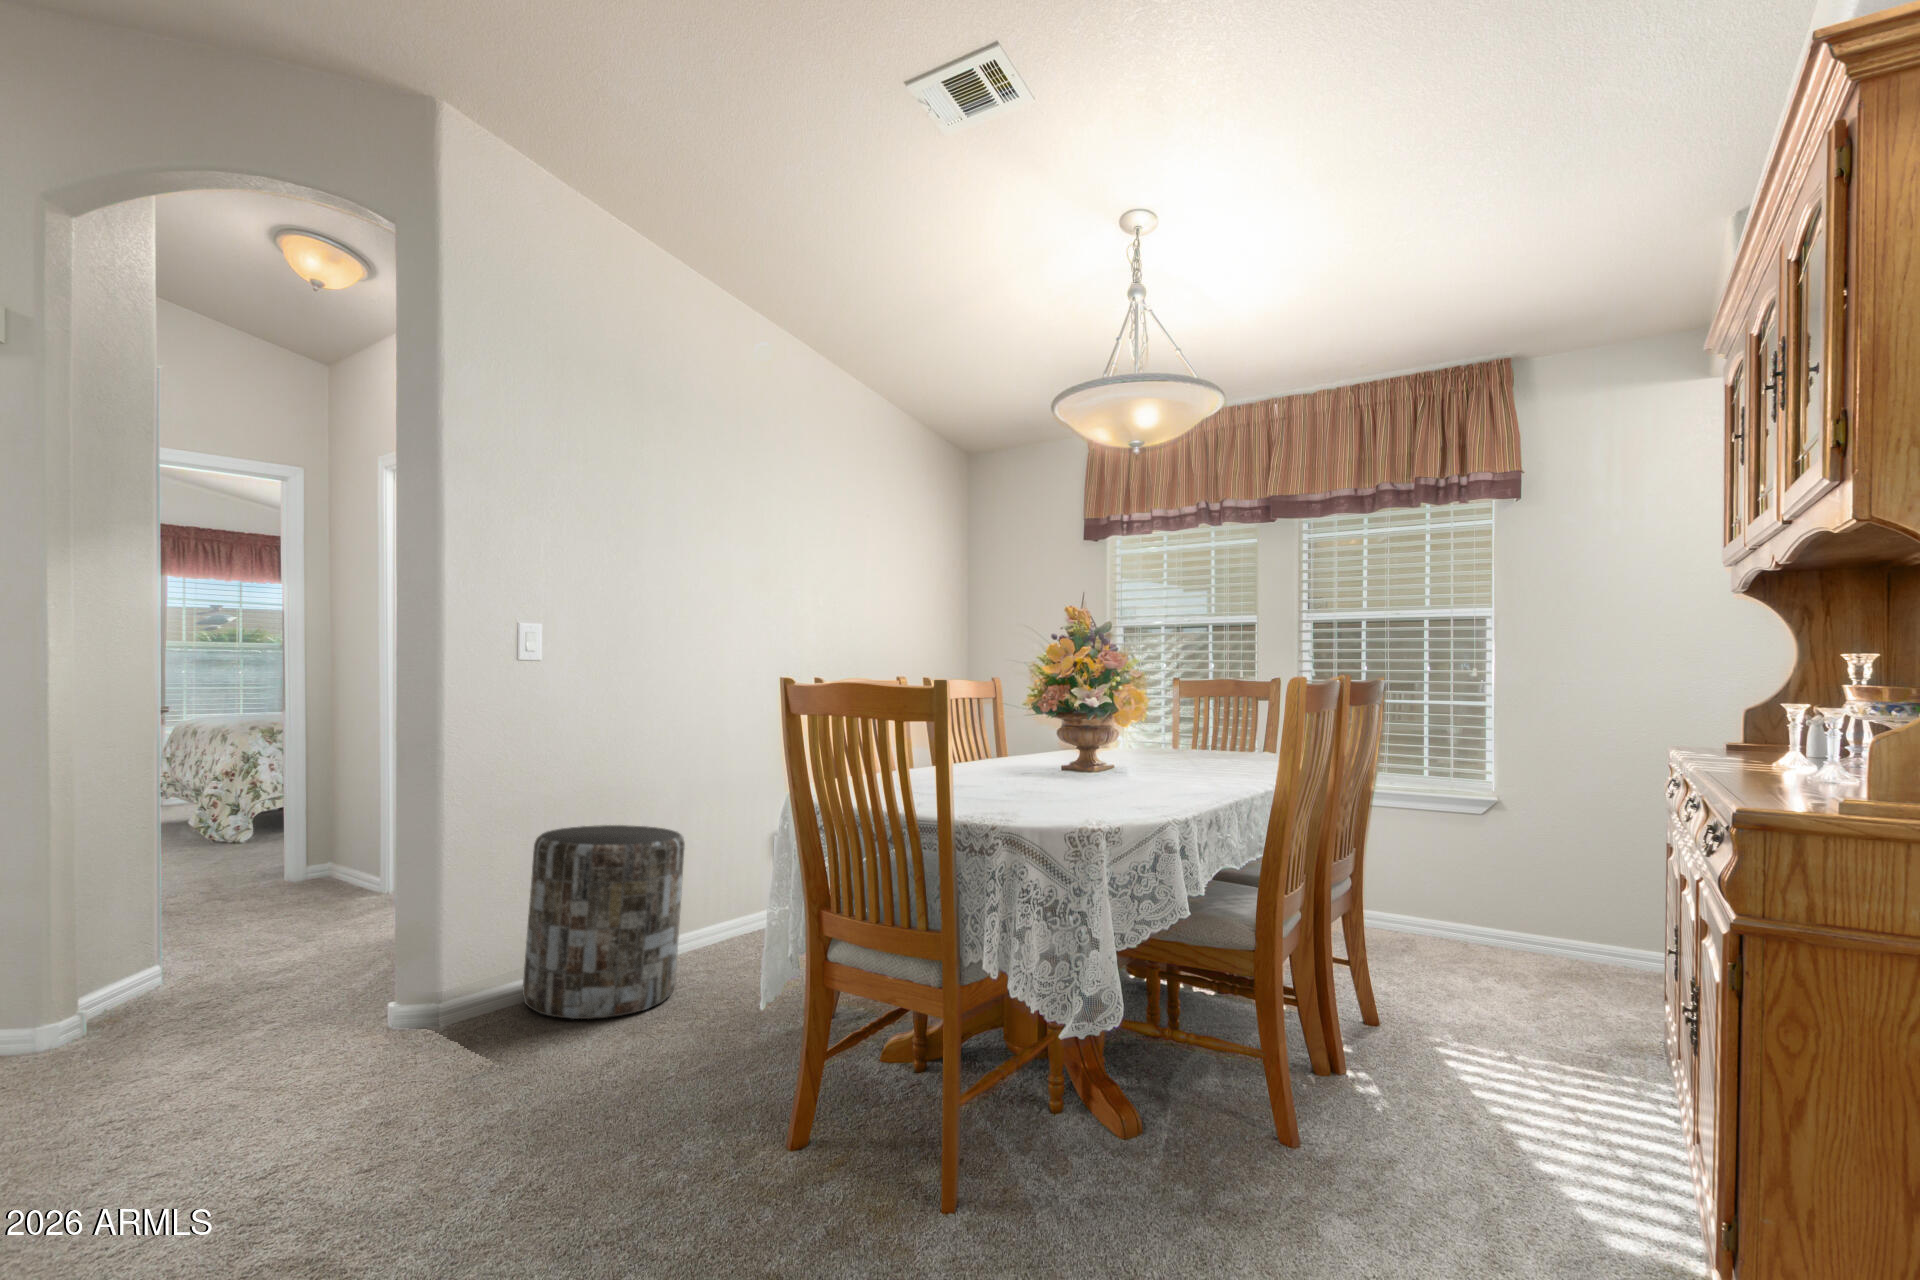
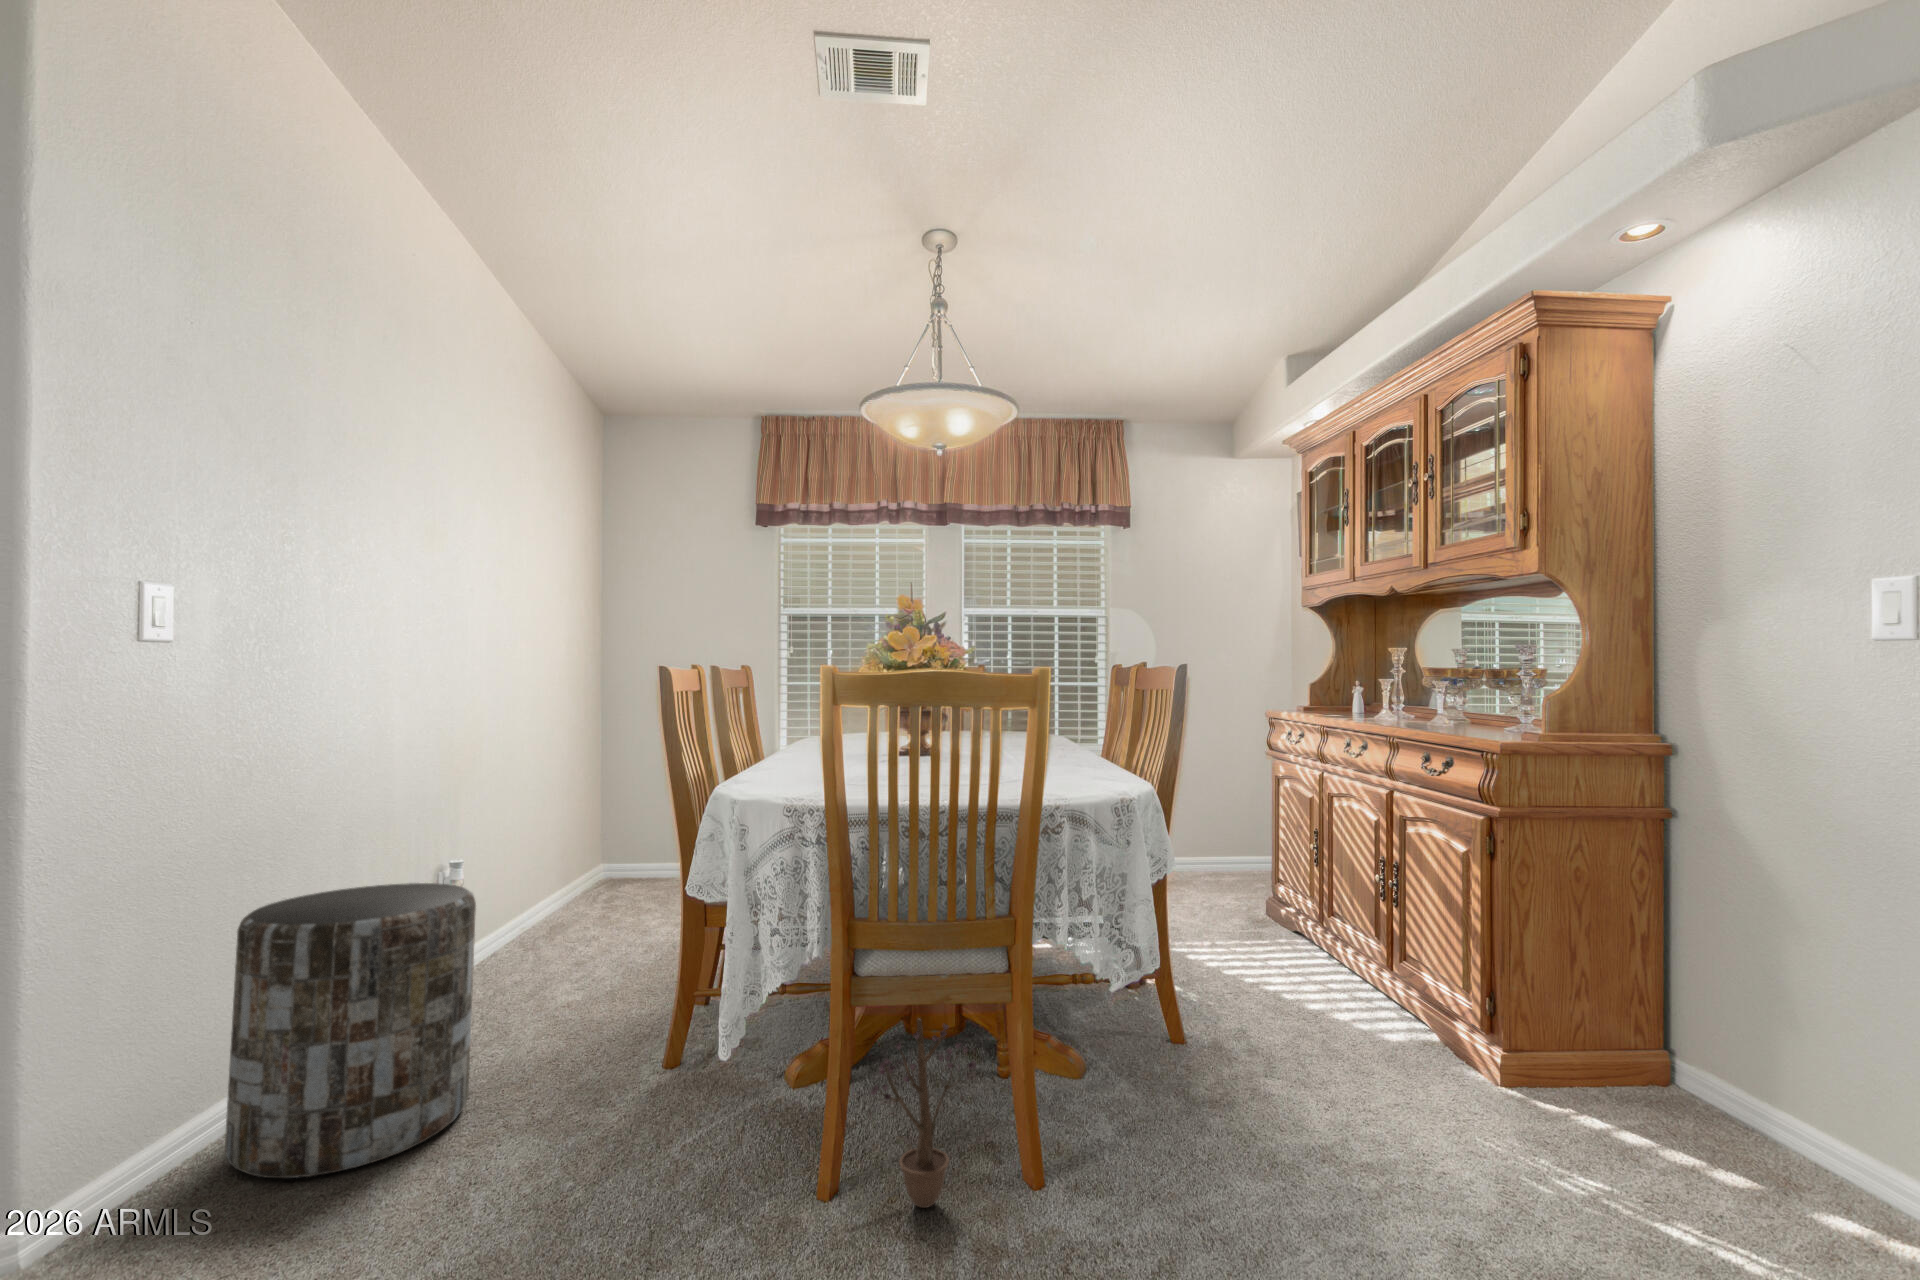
decorative plant: none [780,1003,907,1182] -> present [847,1019,976,1210]

